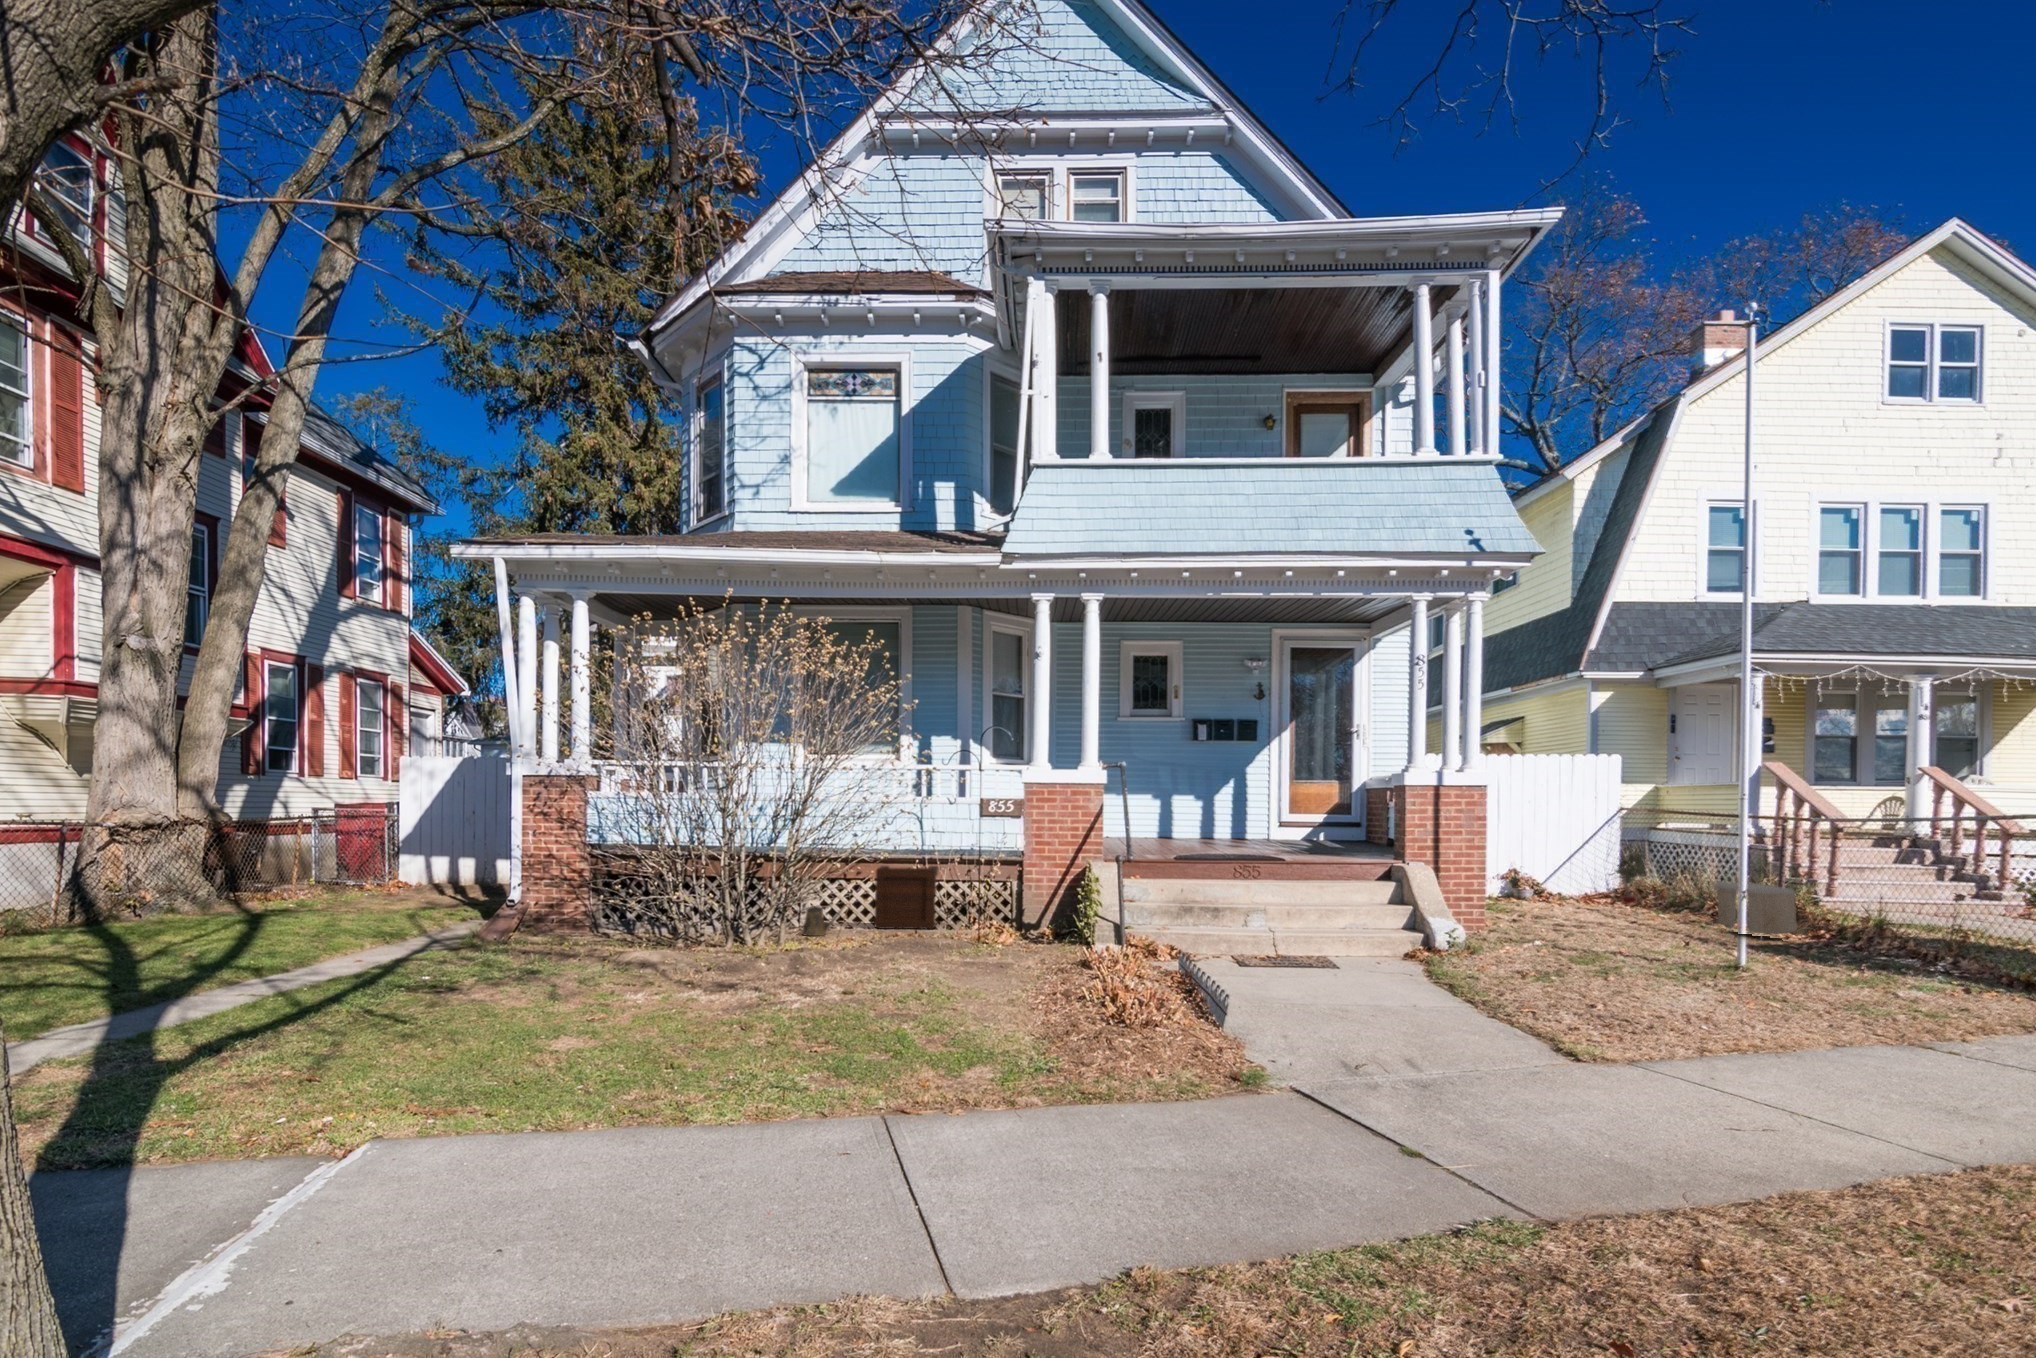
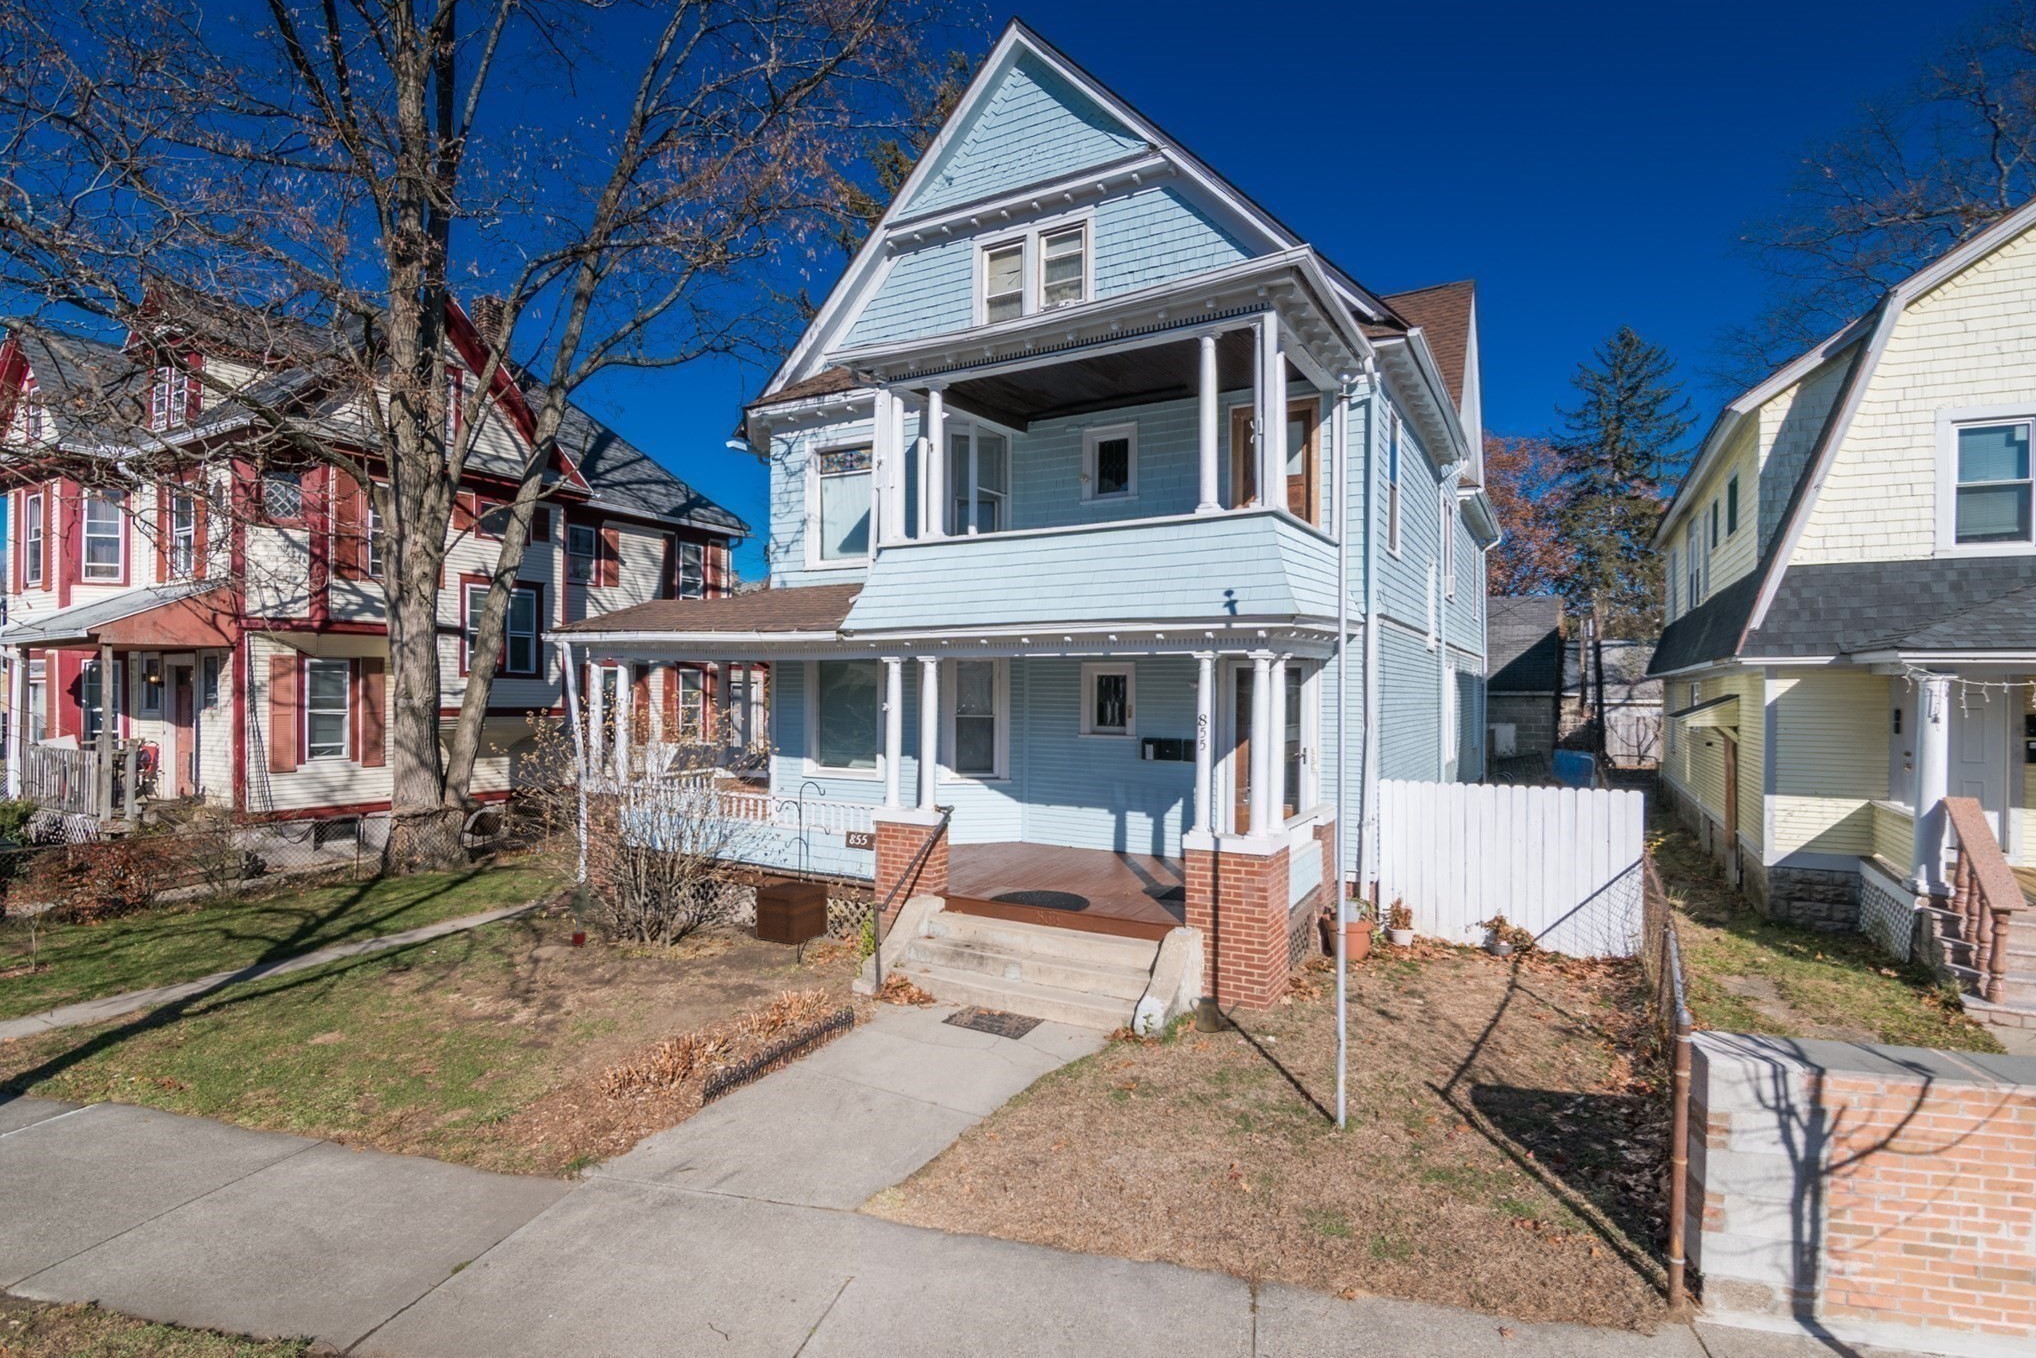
potted tree: present [1616,844,1653,903] -> present [569,879,604,946]
storage bench: present [1715,882,1797,939] -> none [1601,983,1661,1076]
watering can: present [802,903,847,936] -> present [1189,997,1241,1032]

